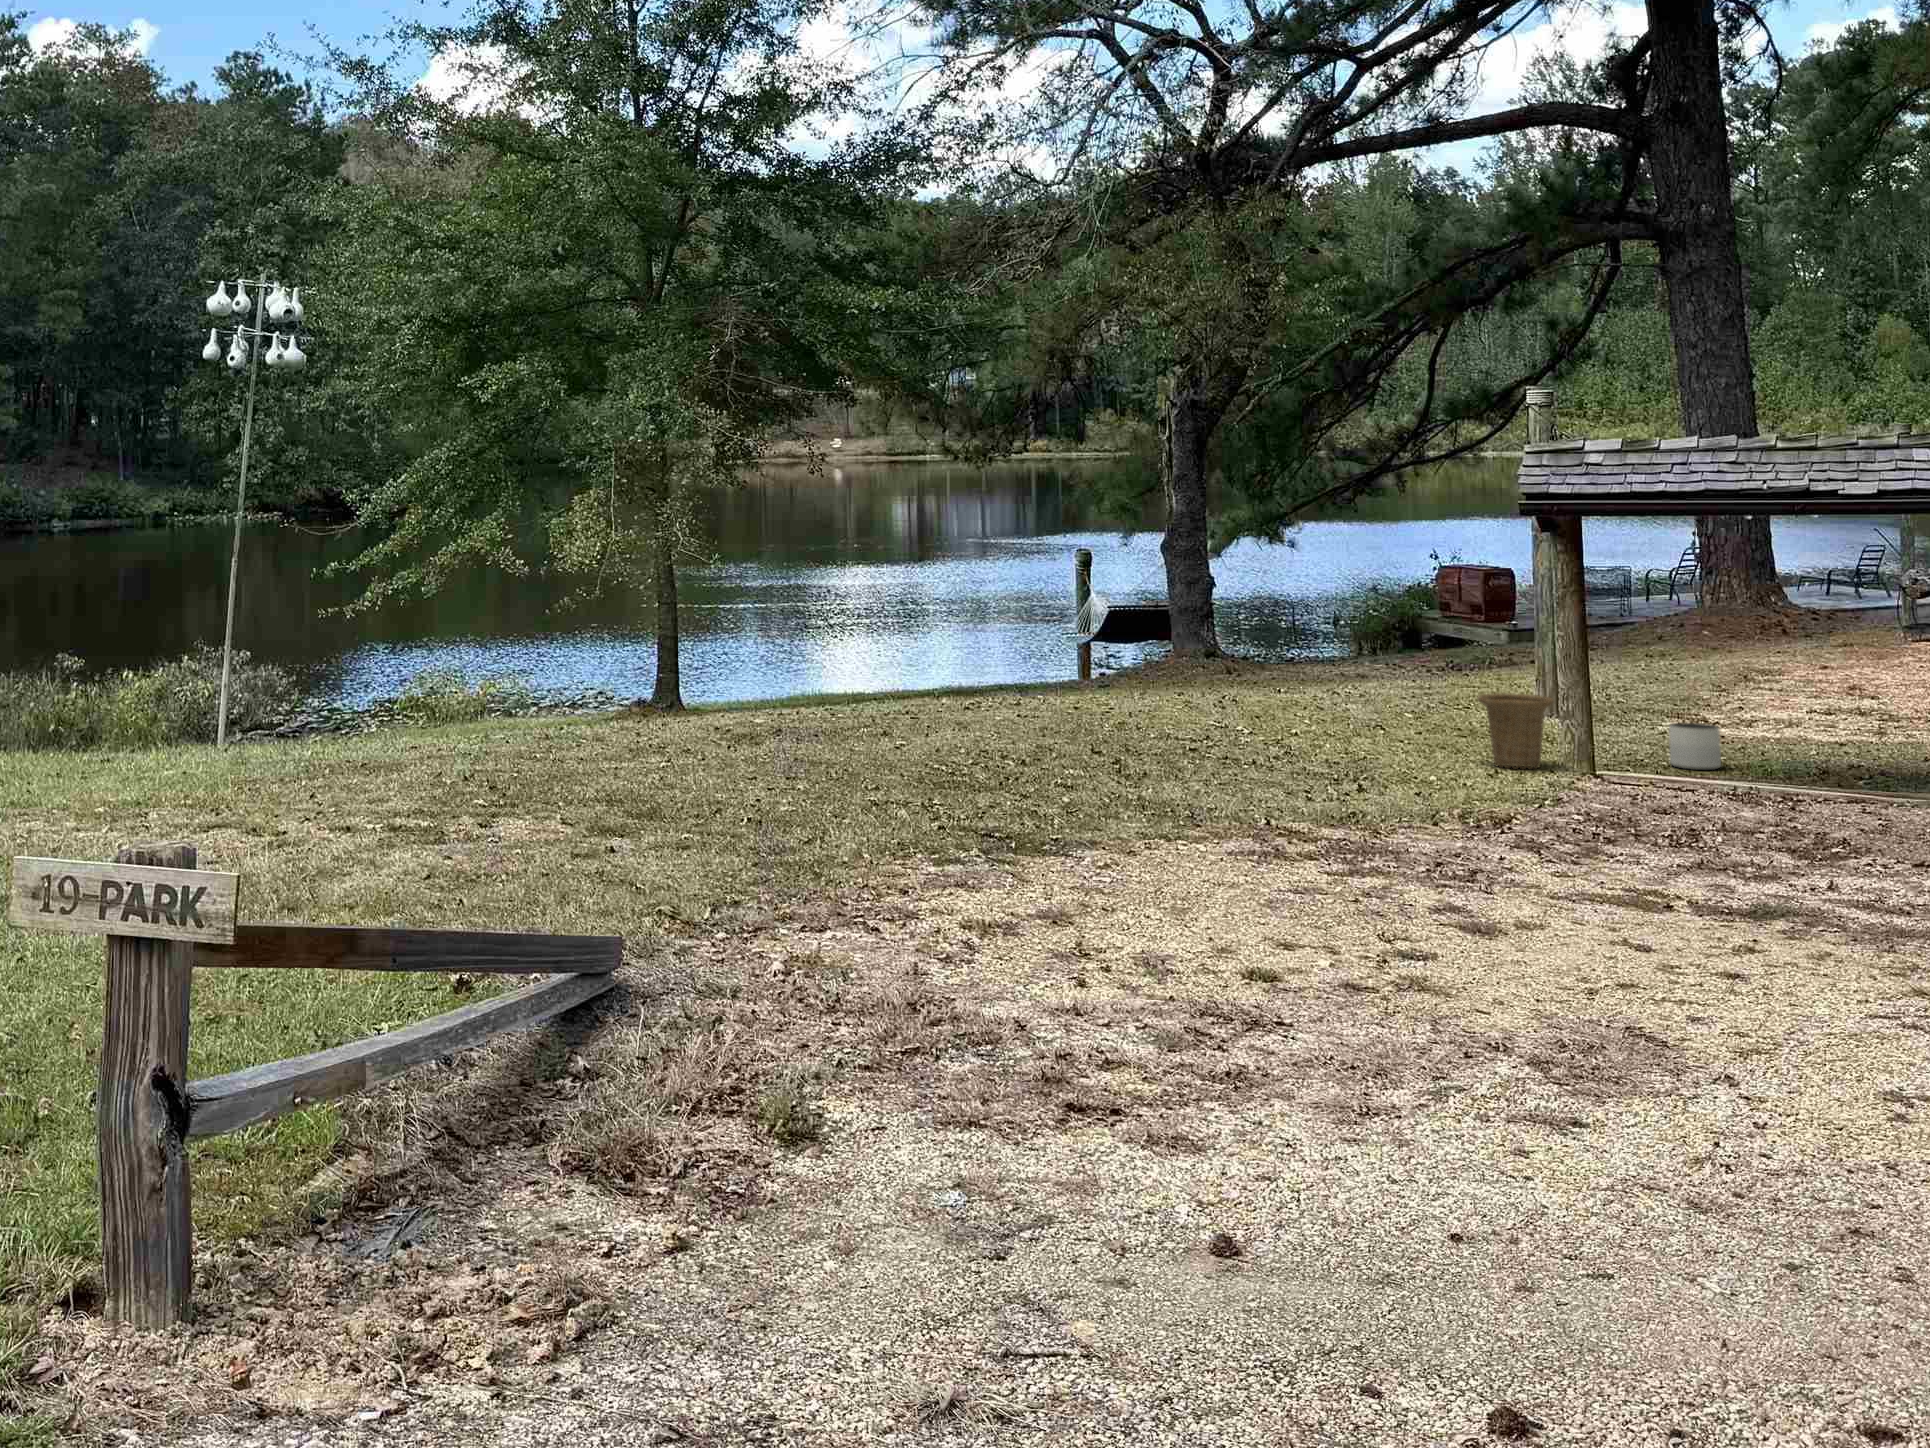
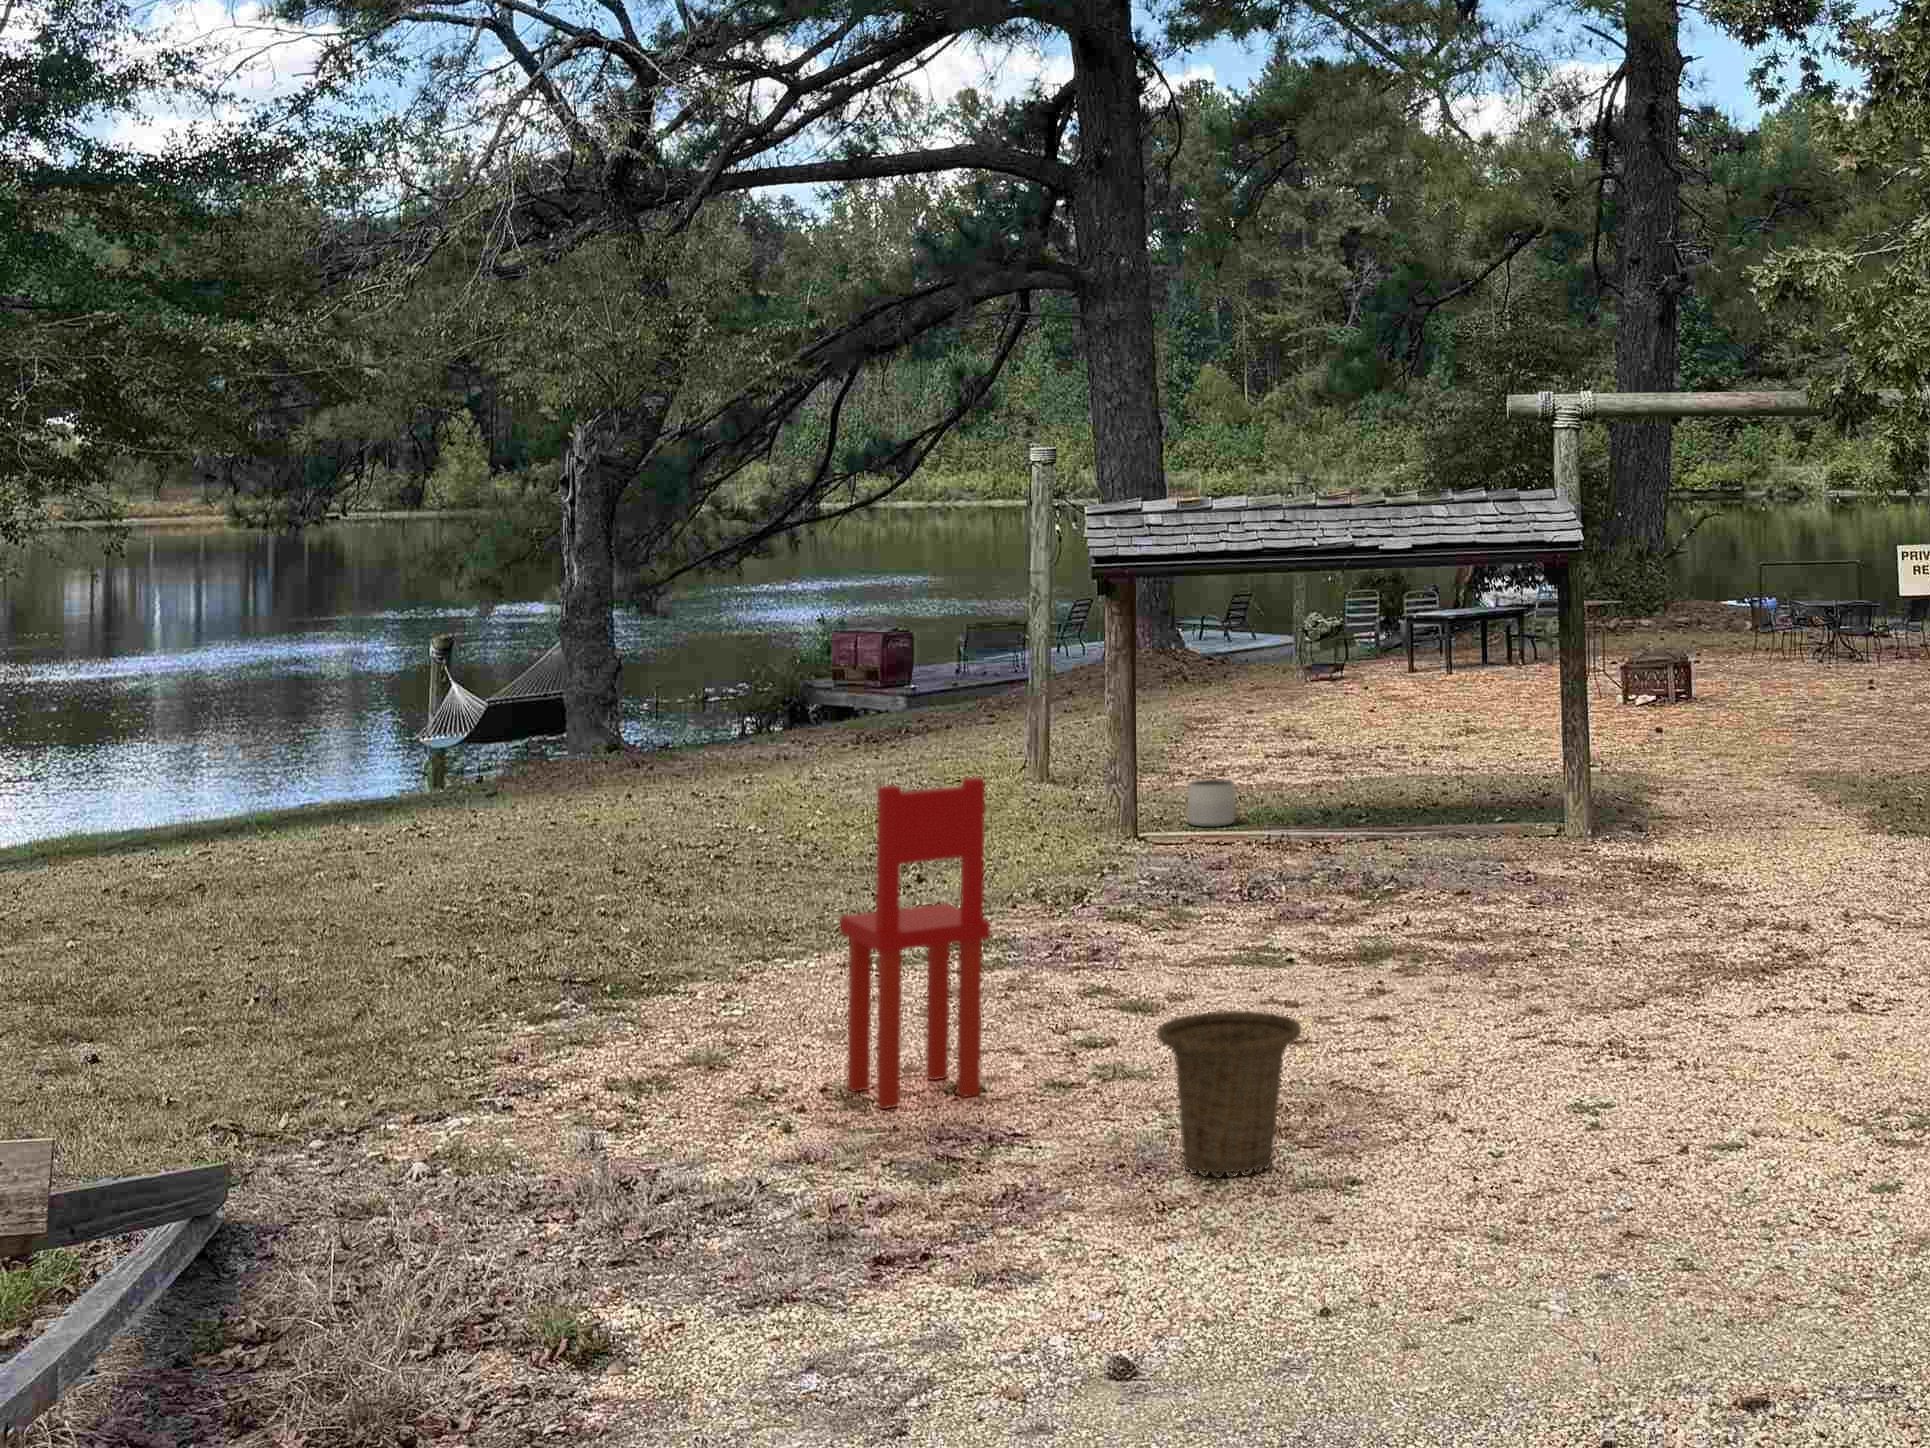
chair: none [1155,684,1280,981] -> present [840,777,990,1109]
basket: present [1477,693,1553,769] -> present [1157,1011,1301,1178]

